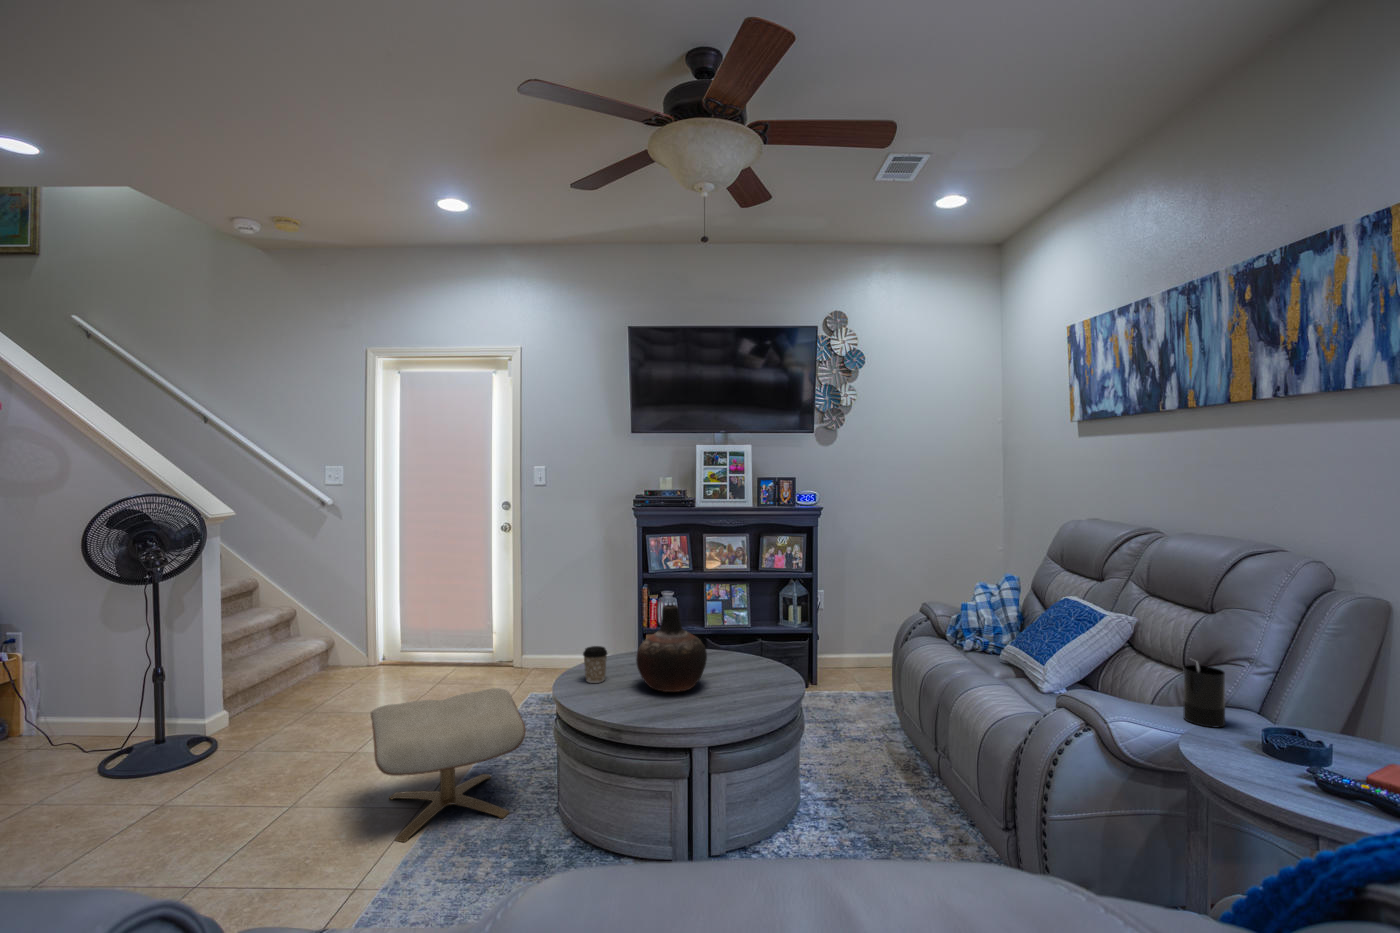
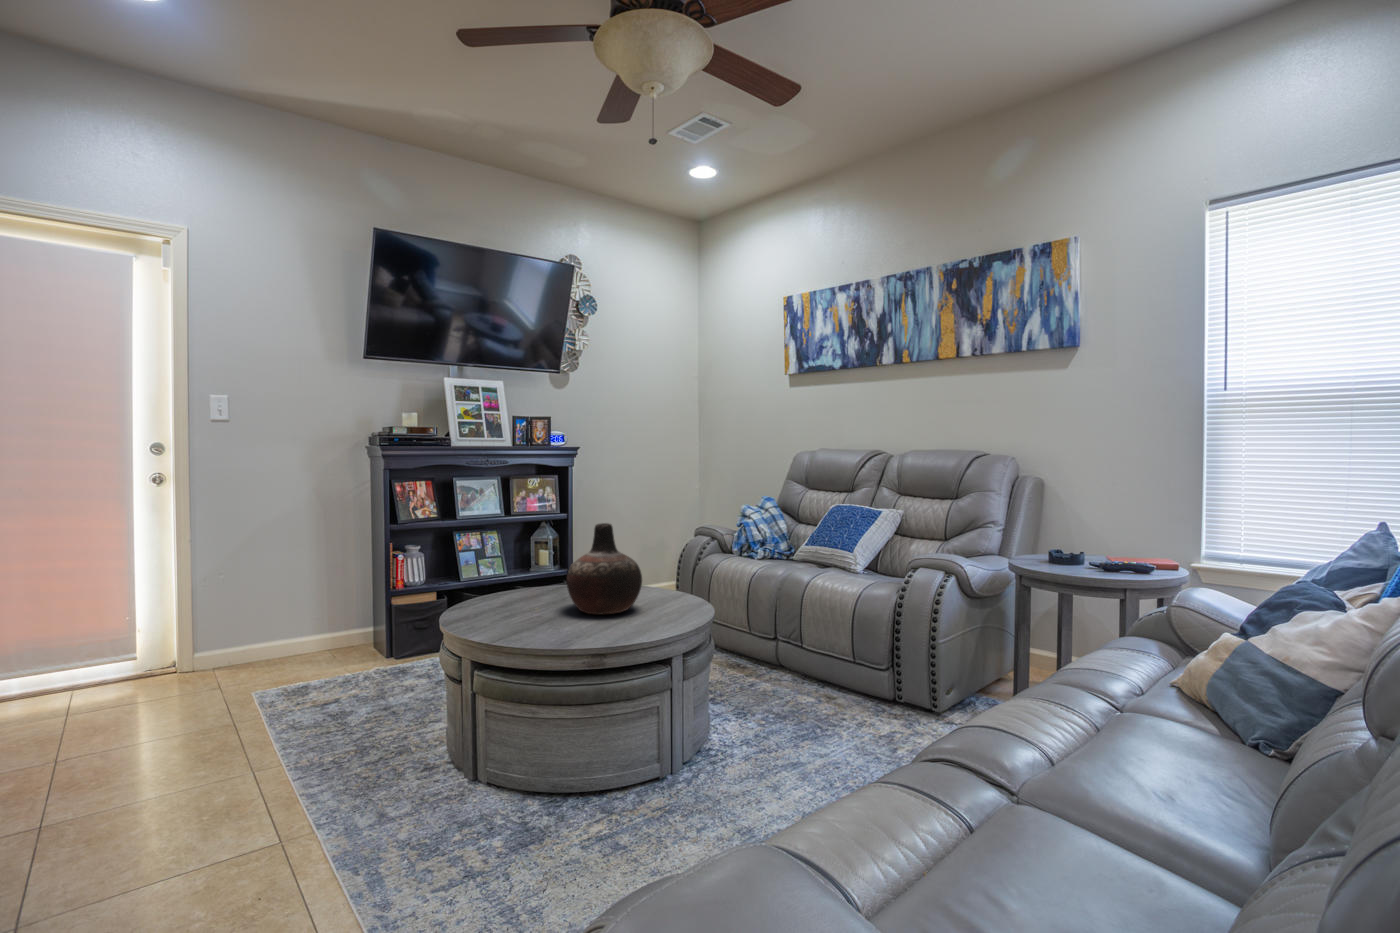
coffee cup: present [583,646,607,683] -> none [501,580,530,622]
candle: present [1183,661,1225,728] -> none [995,519,1020,559]
ottoman: present [371,688,526,842] -> none [174,660,433,880]

